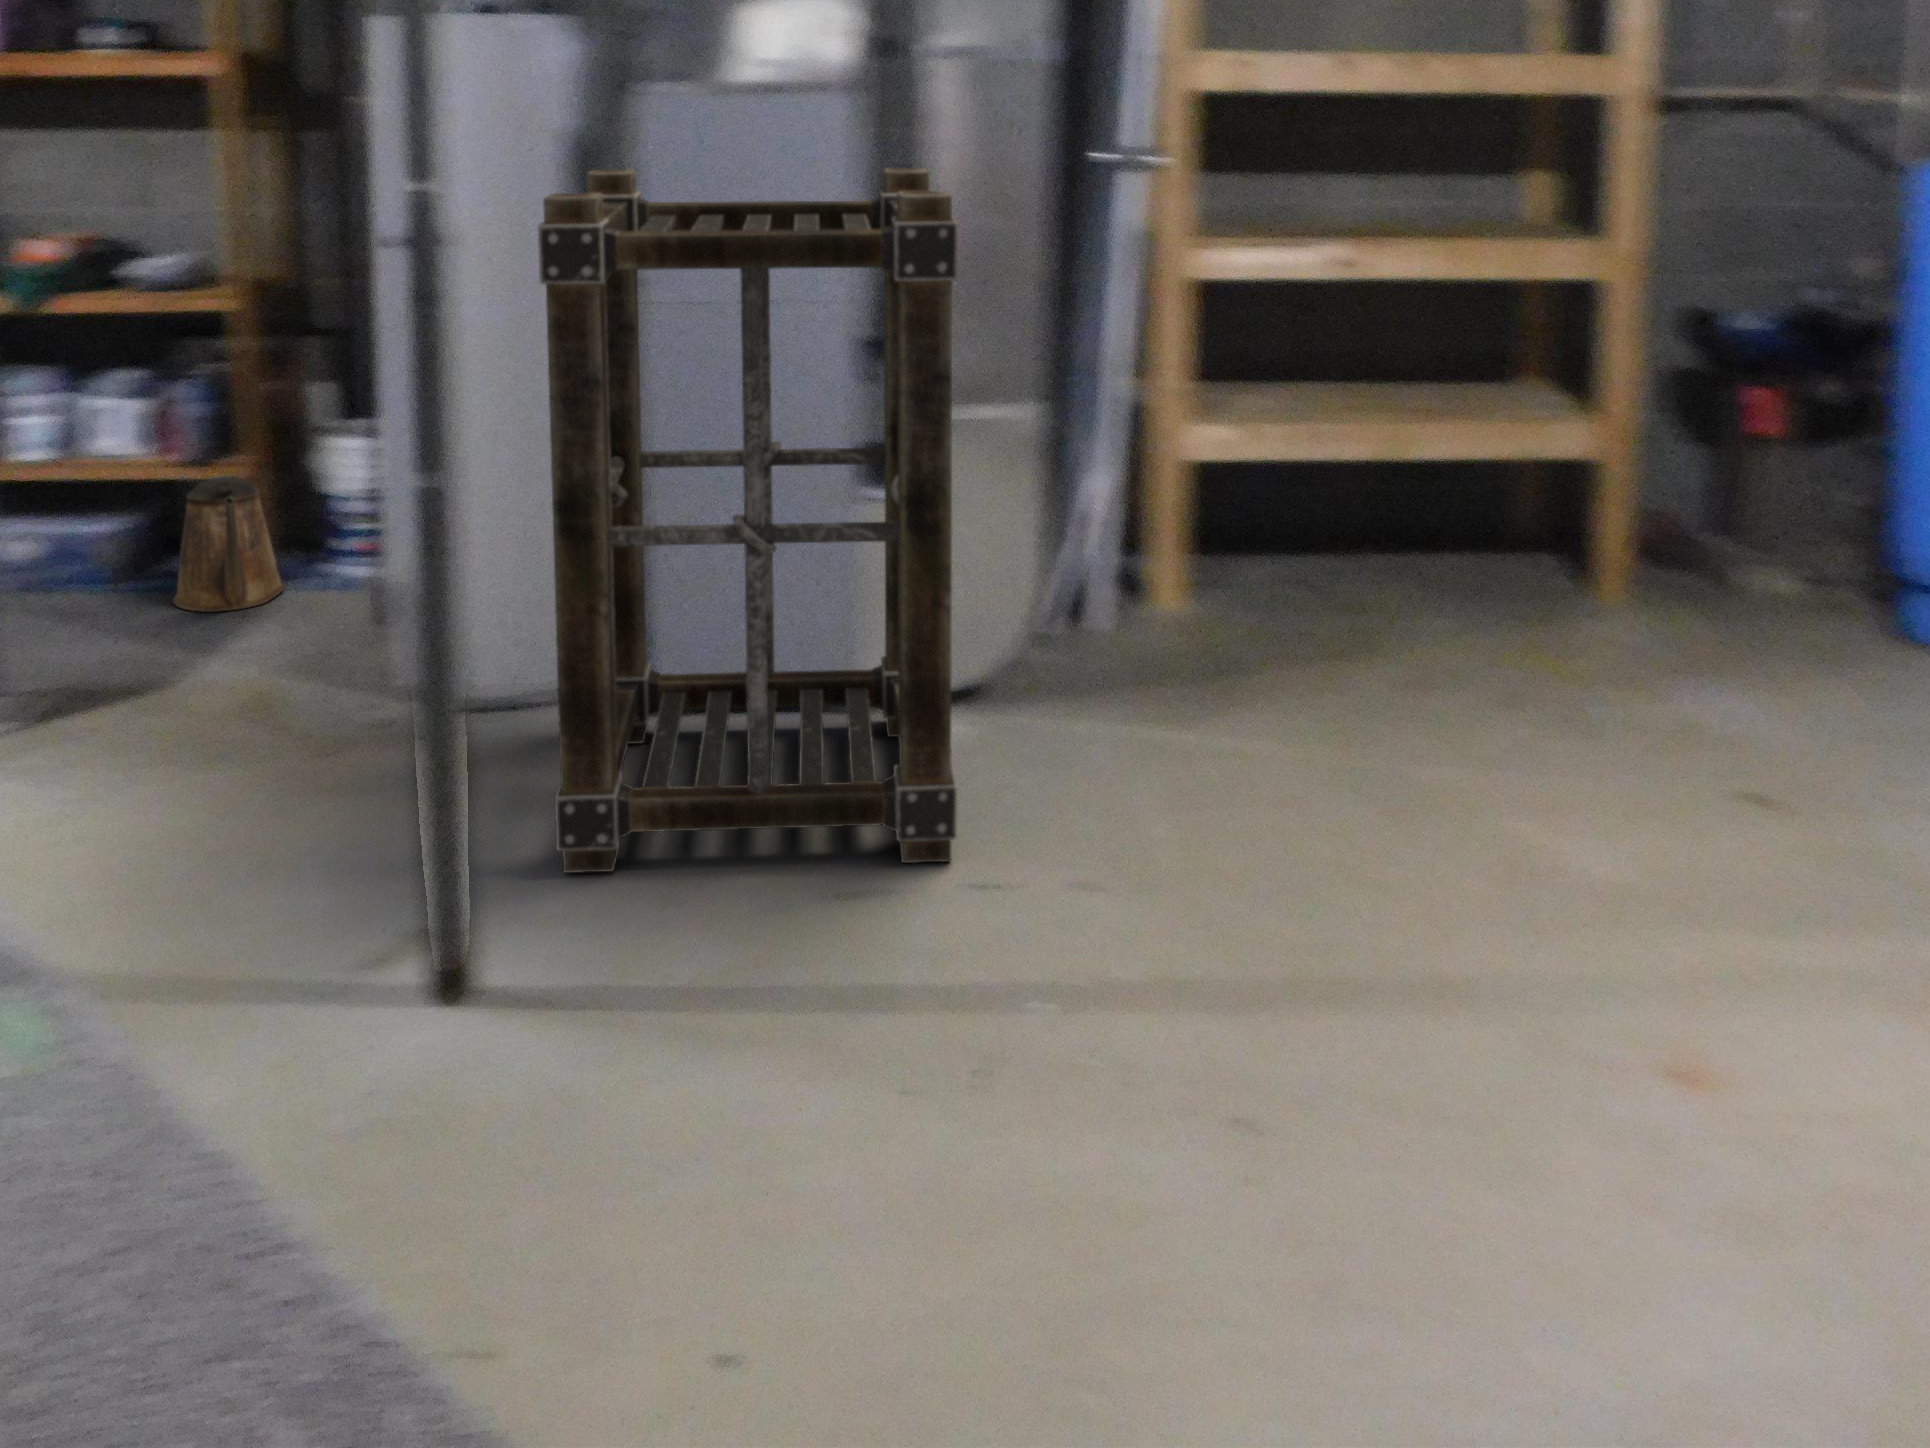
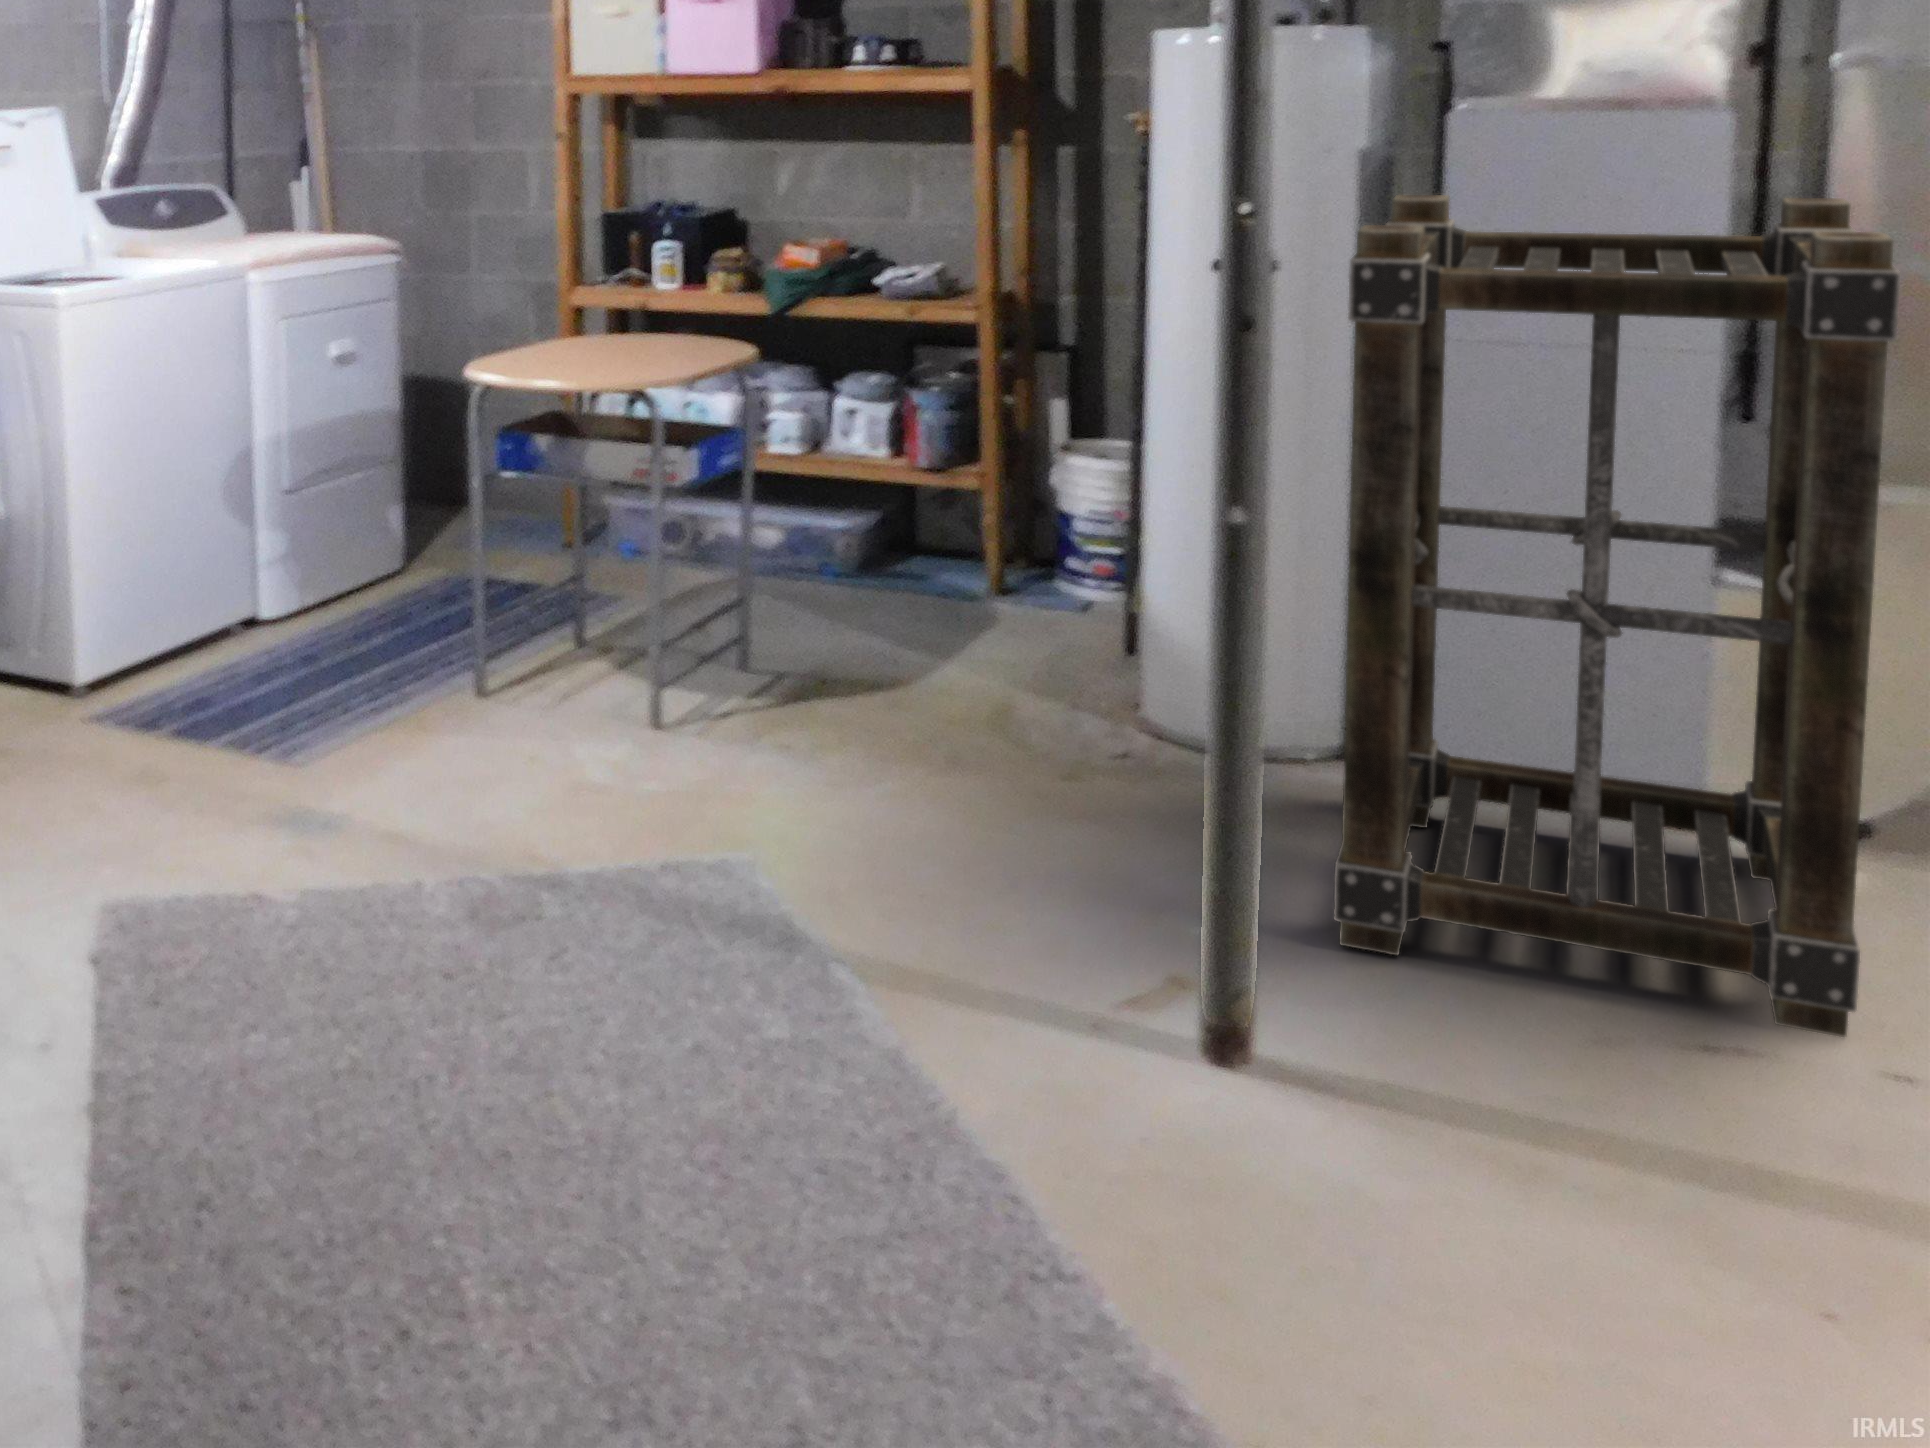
watering can: present [174,476,285,612] -> none [905,486,1013,621]

